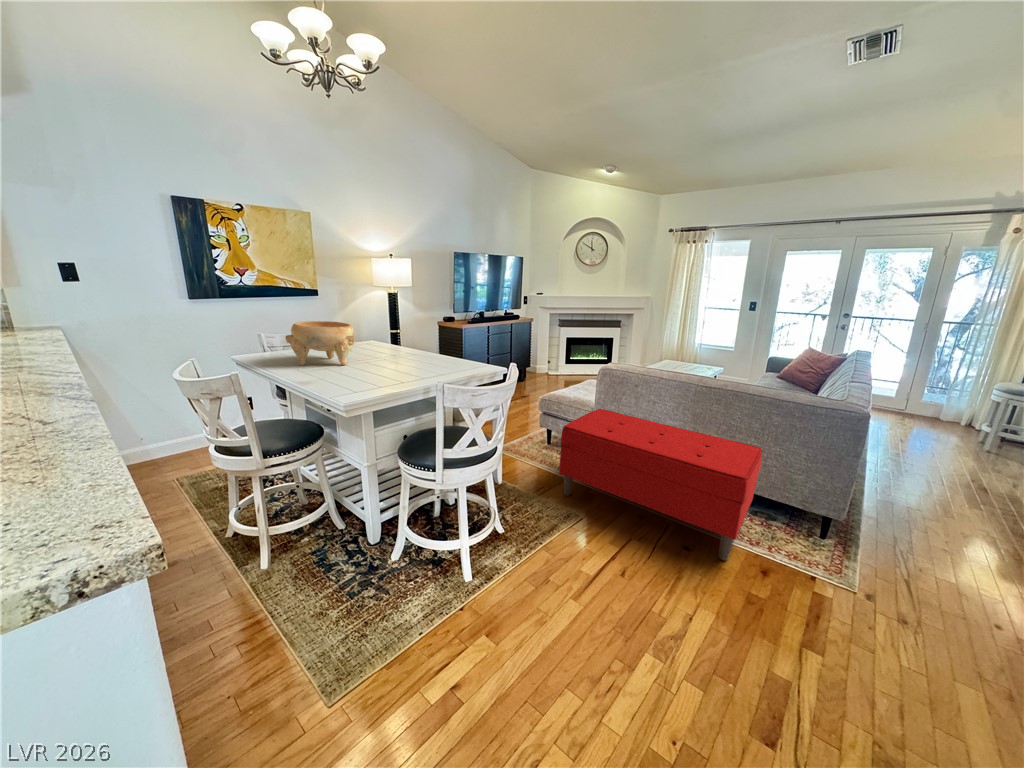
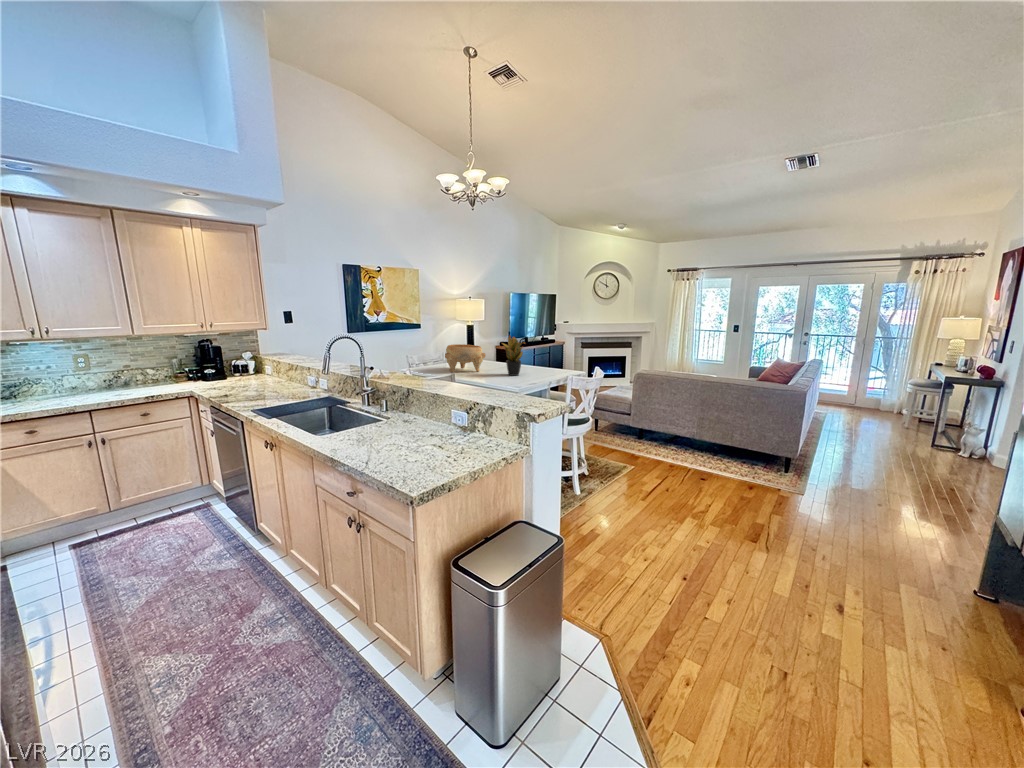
potted plant: none [363,305,412,375] -> present [502,335,523,376]
bench: present [559,409,762,561] -> none [614,400,746,483]

